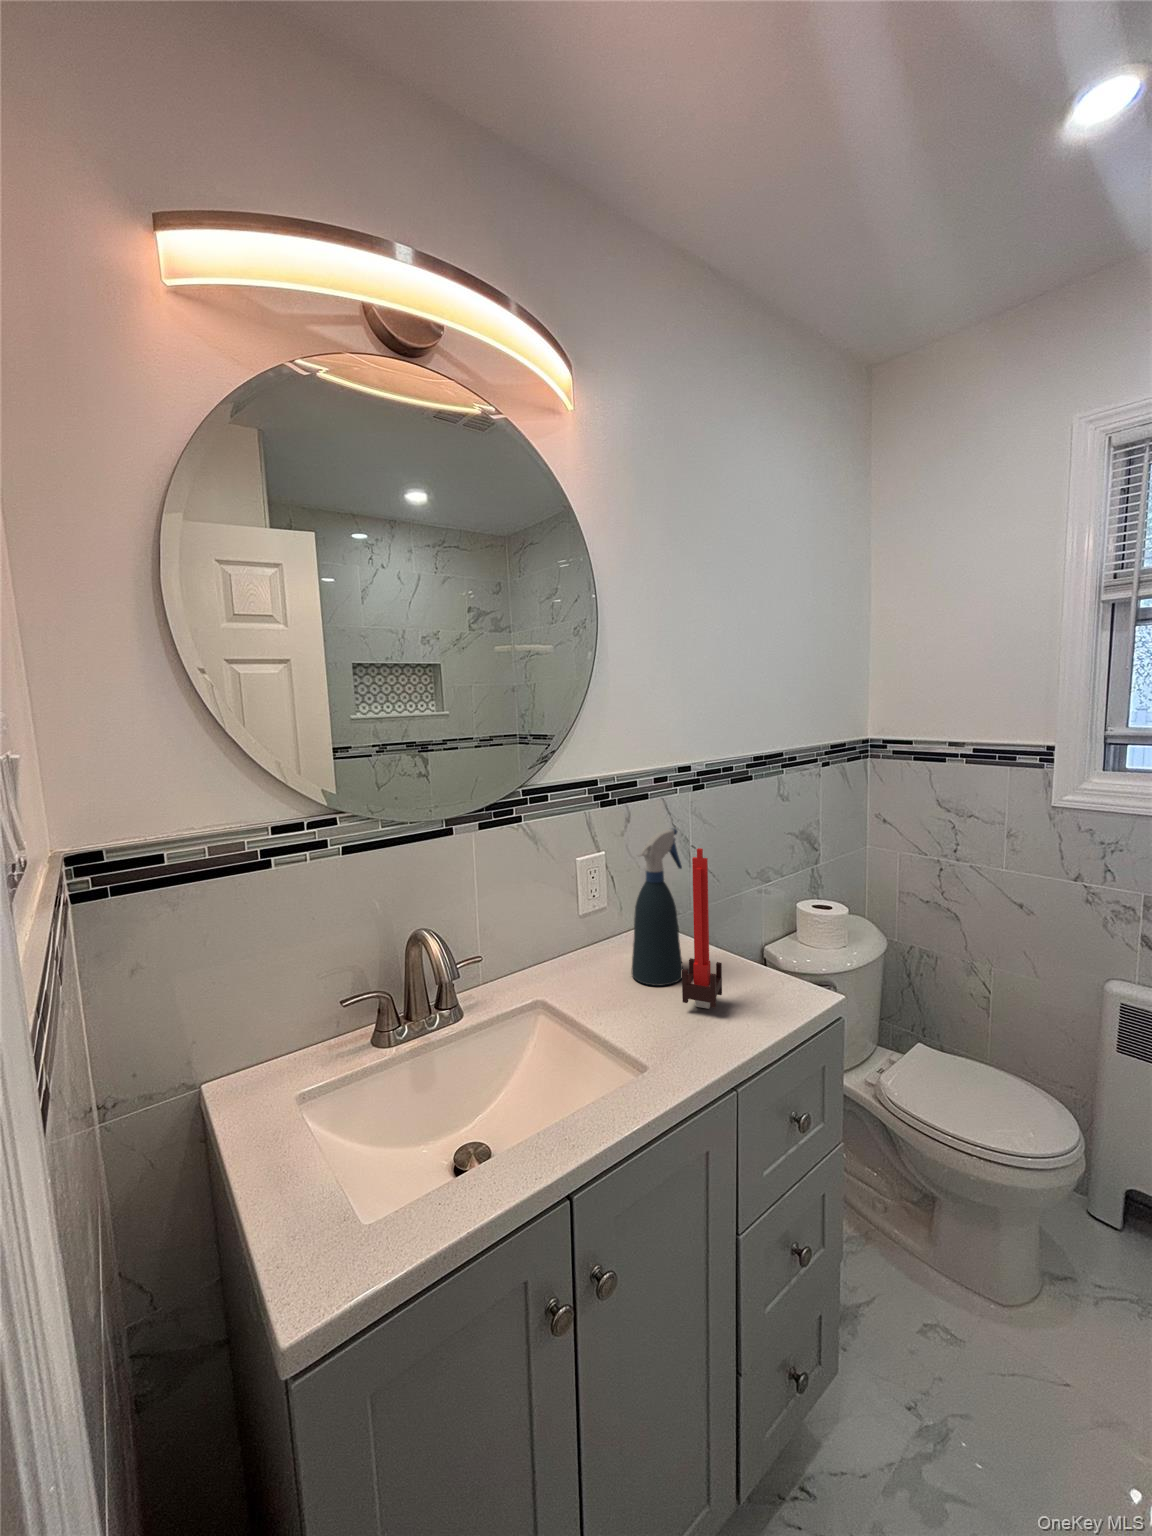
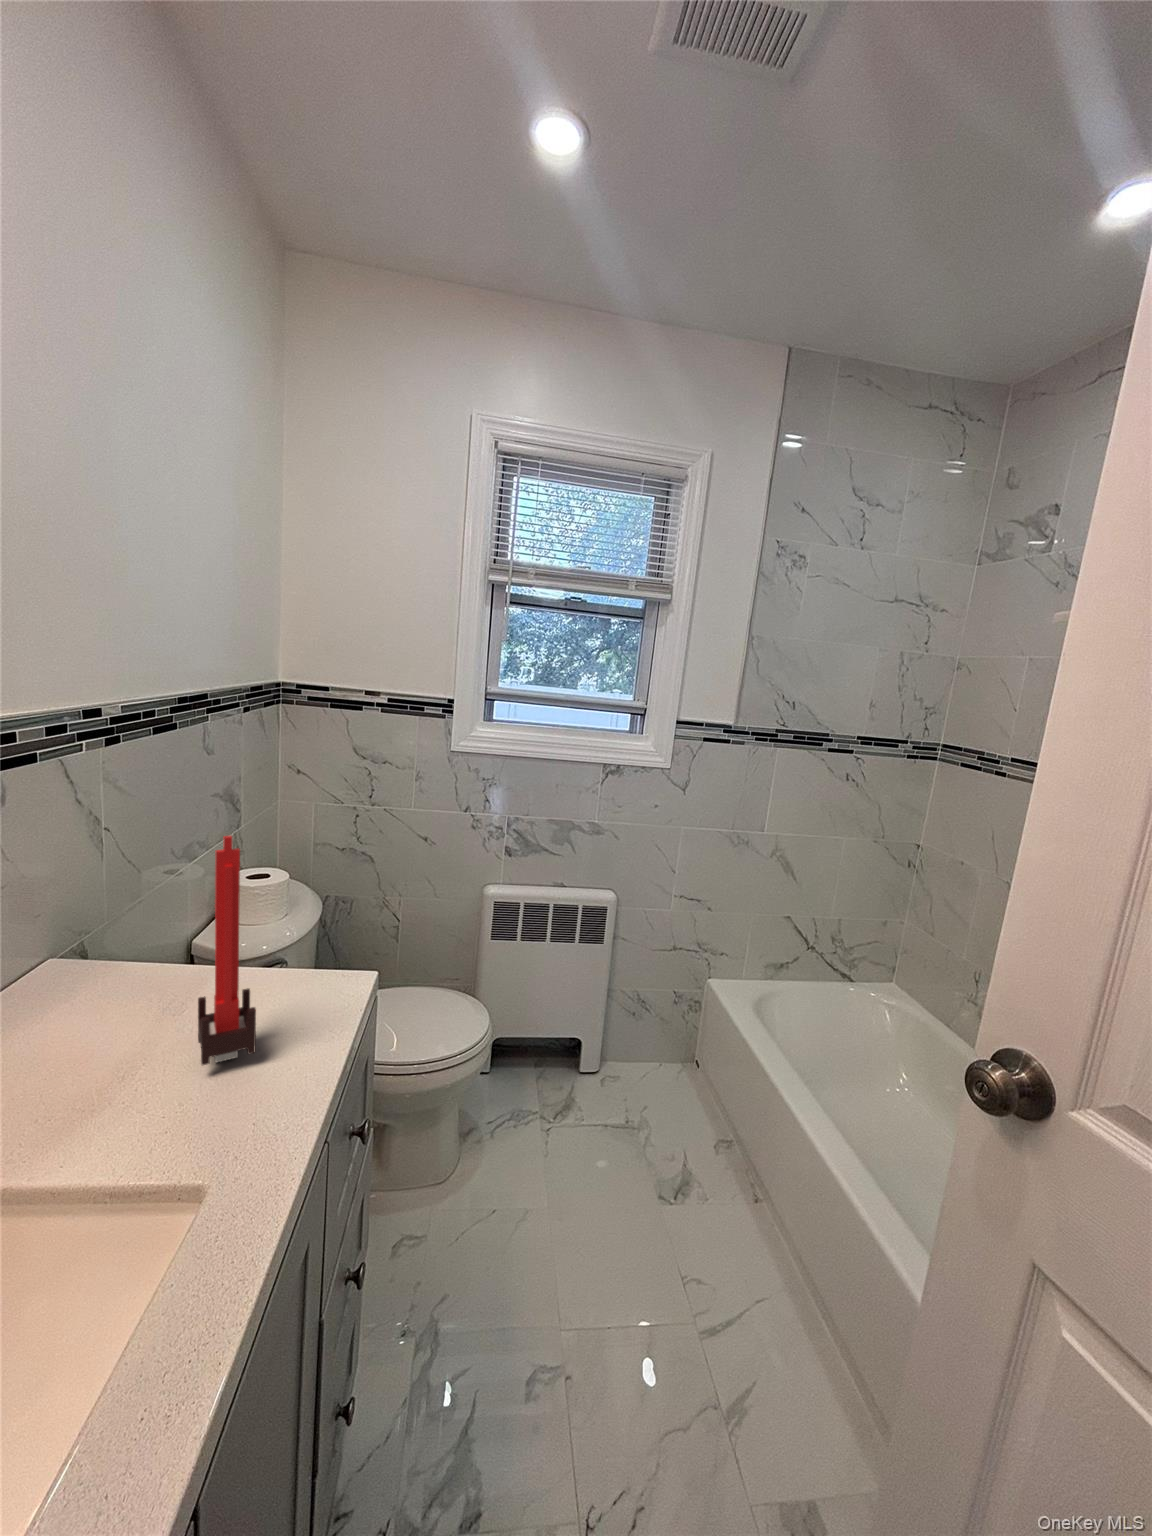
spray bottle: present [632,829,683,986] -> none [65,809,164,1065]

